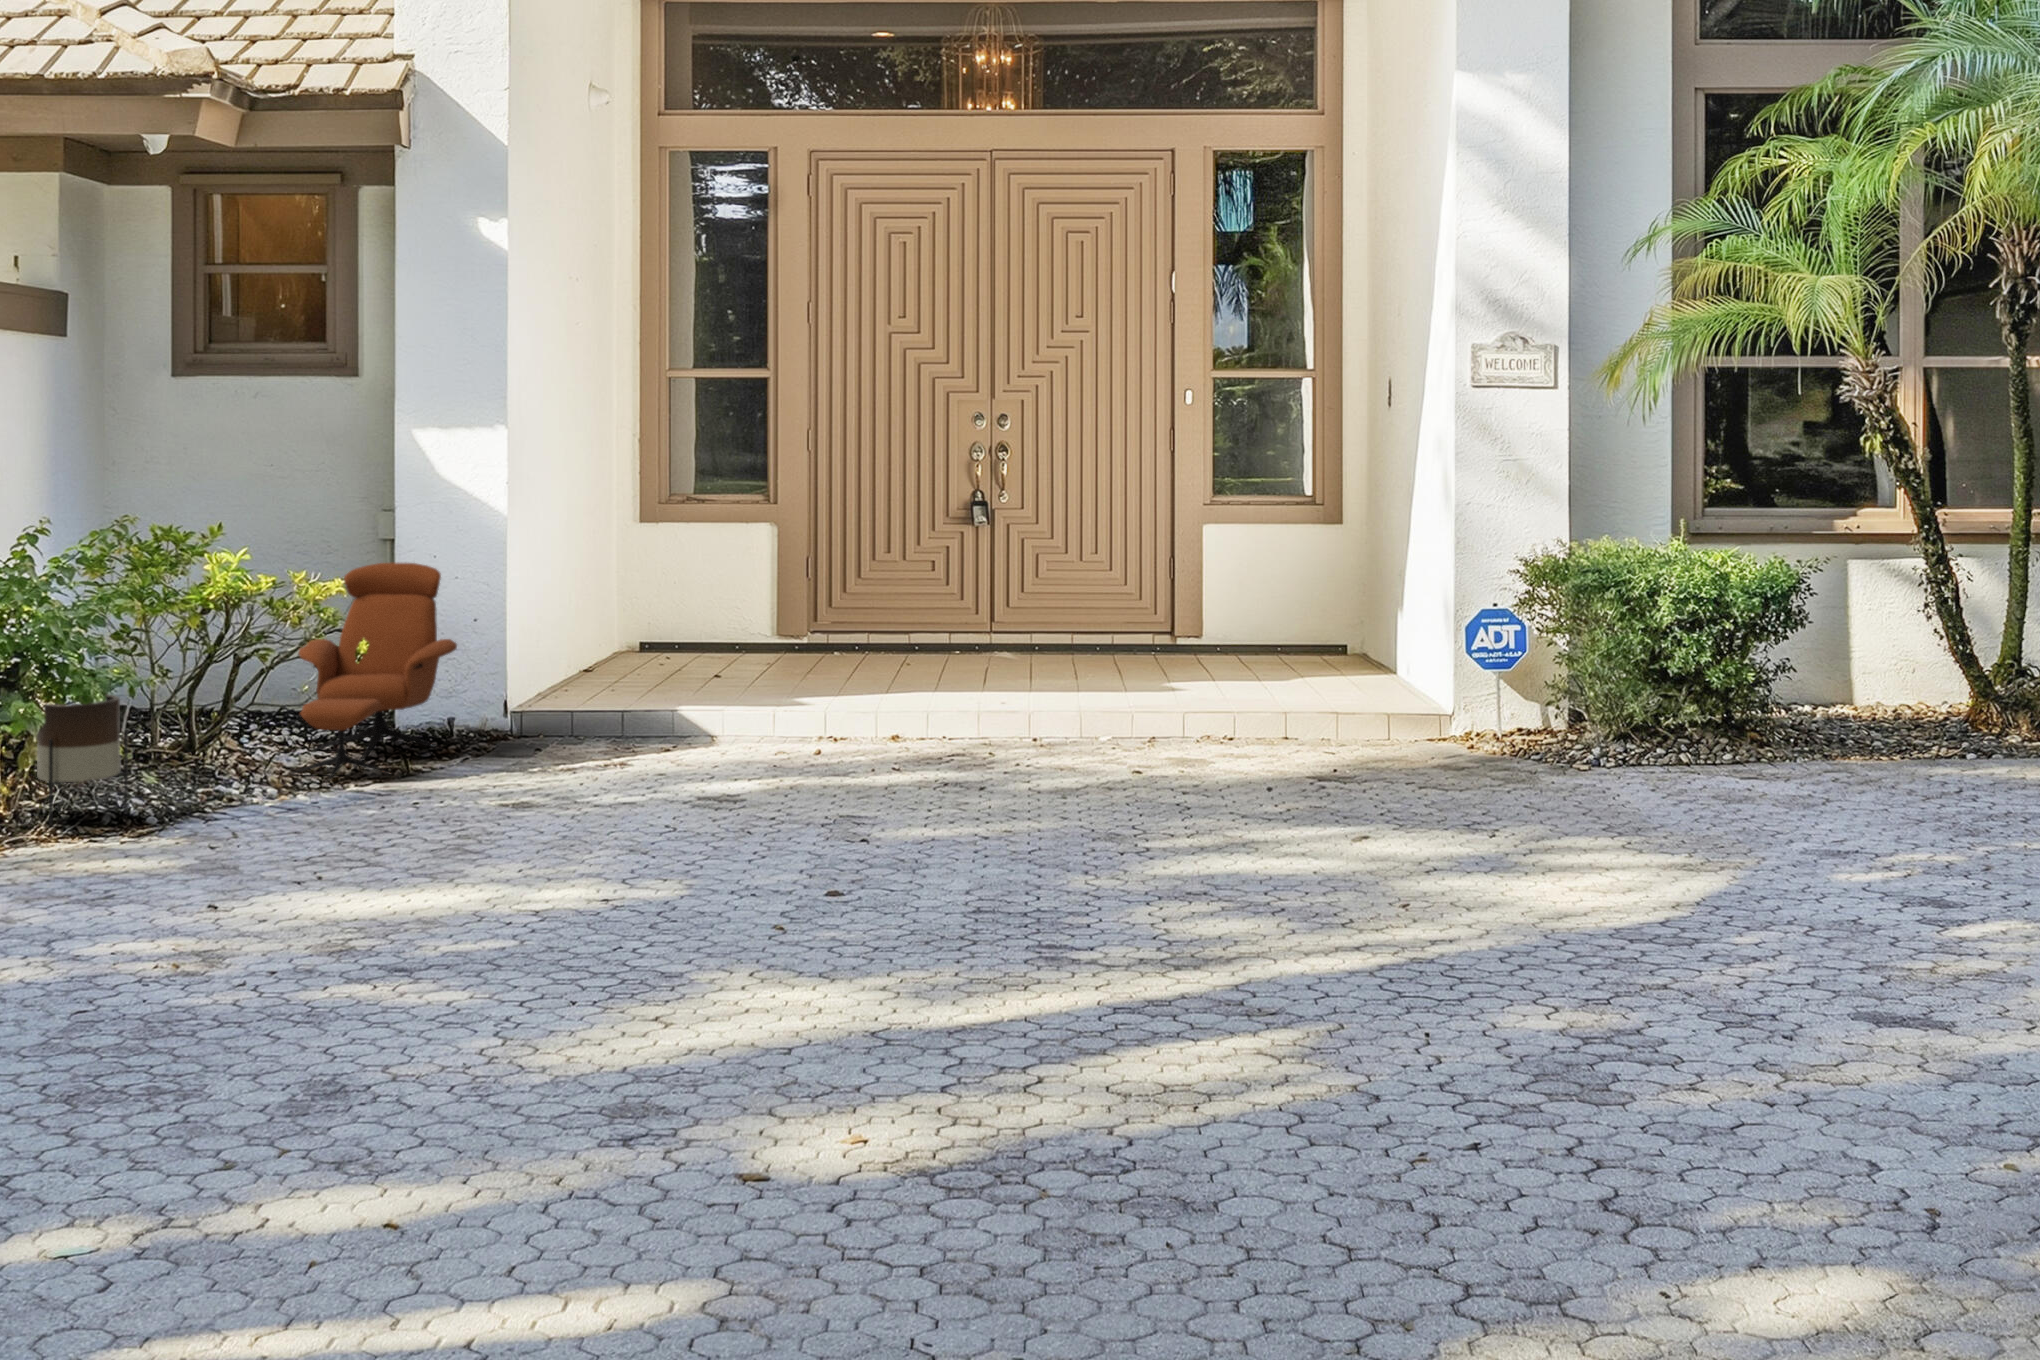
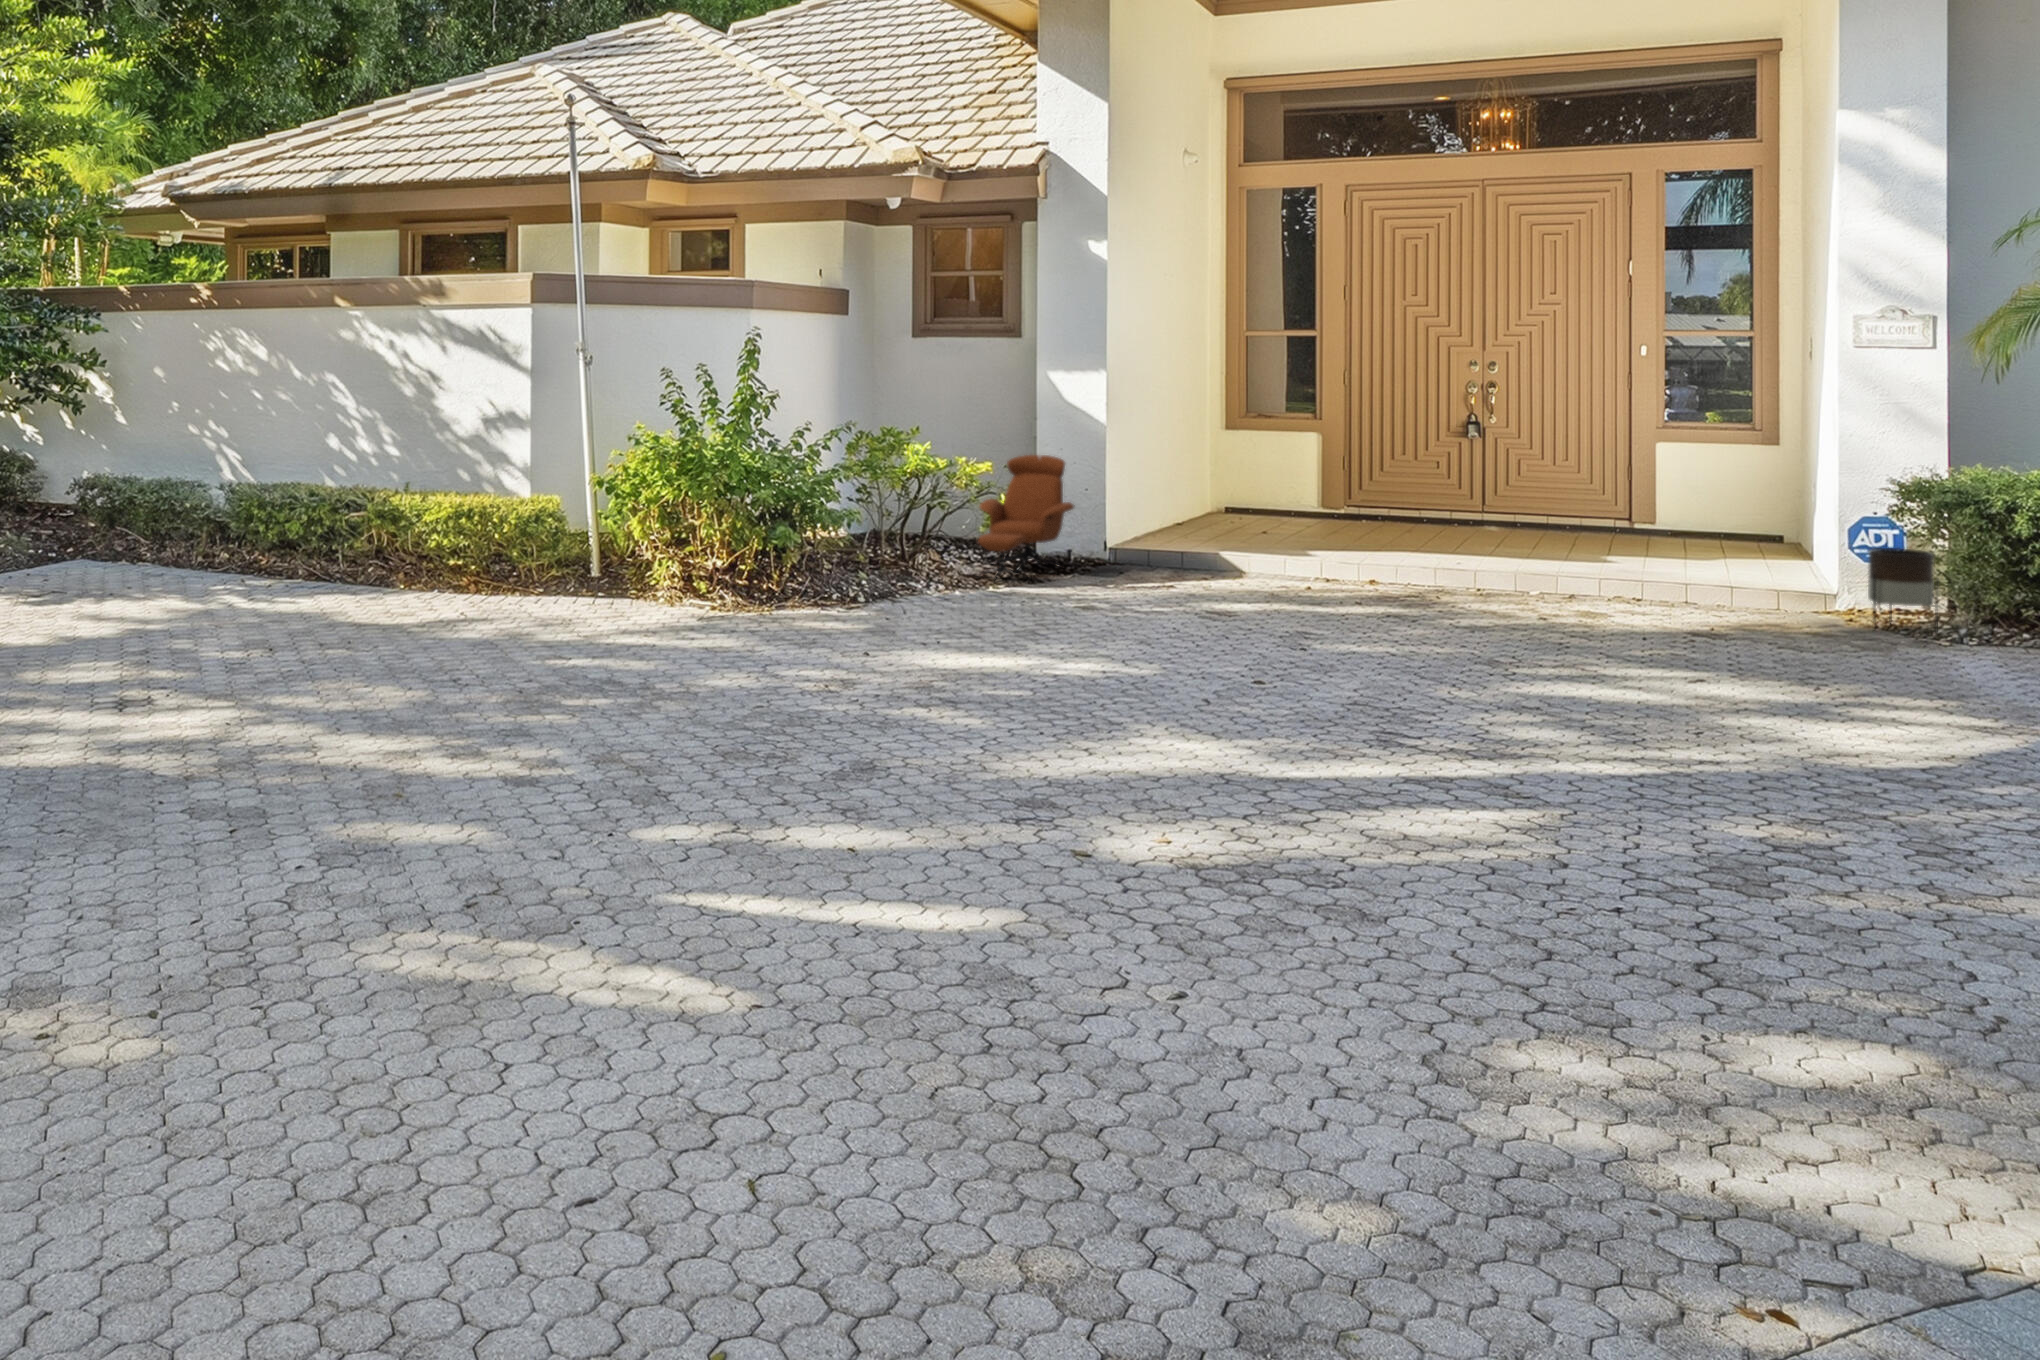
planter: present [37,694,128,825] -> present [1868,548,1938,632]

